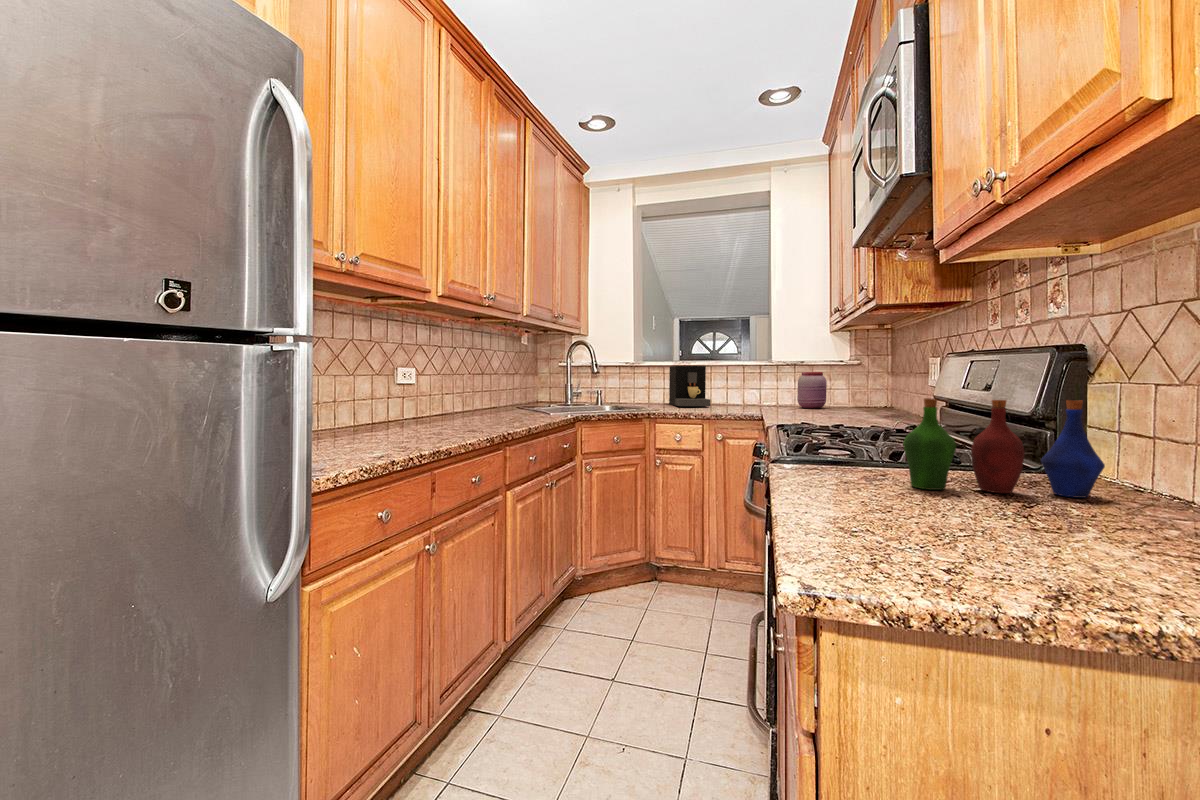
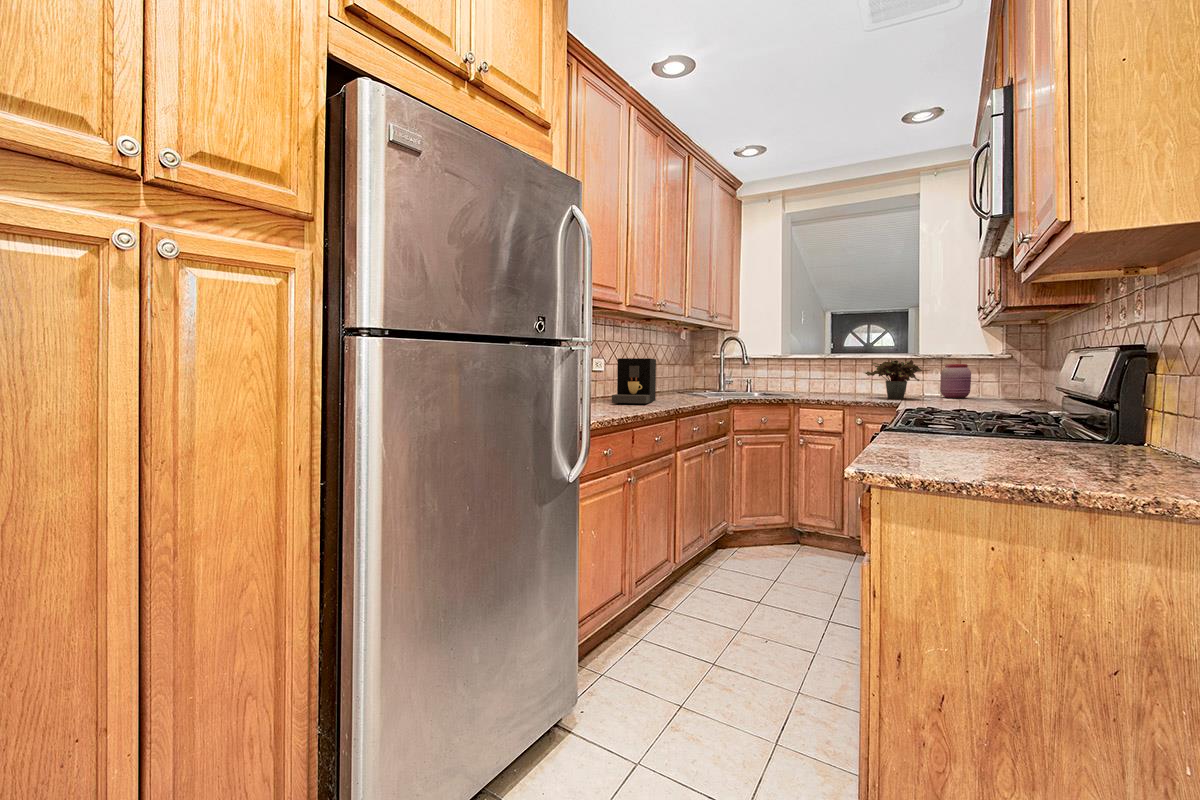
coffee maker: present [669,366,710,406] -> present [612,358,656,403]
potted plant: none [722,367,793,411] -> present [865,360,930,399]
bottle: present [903,398,1105,498] -> none [971,382,1125,453]

